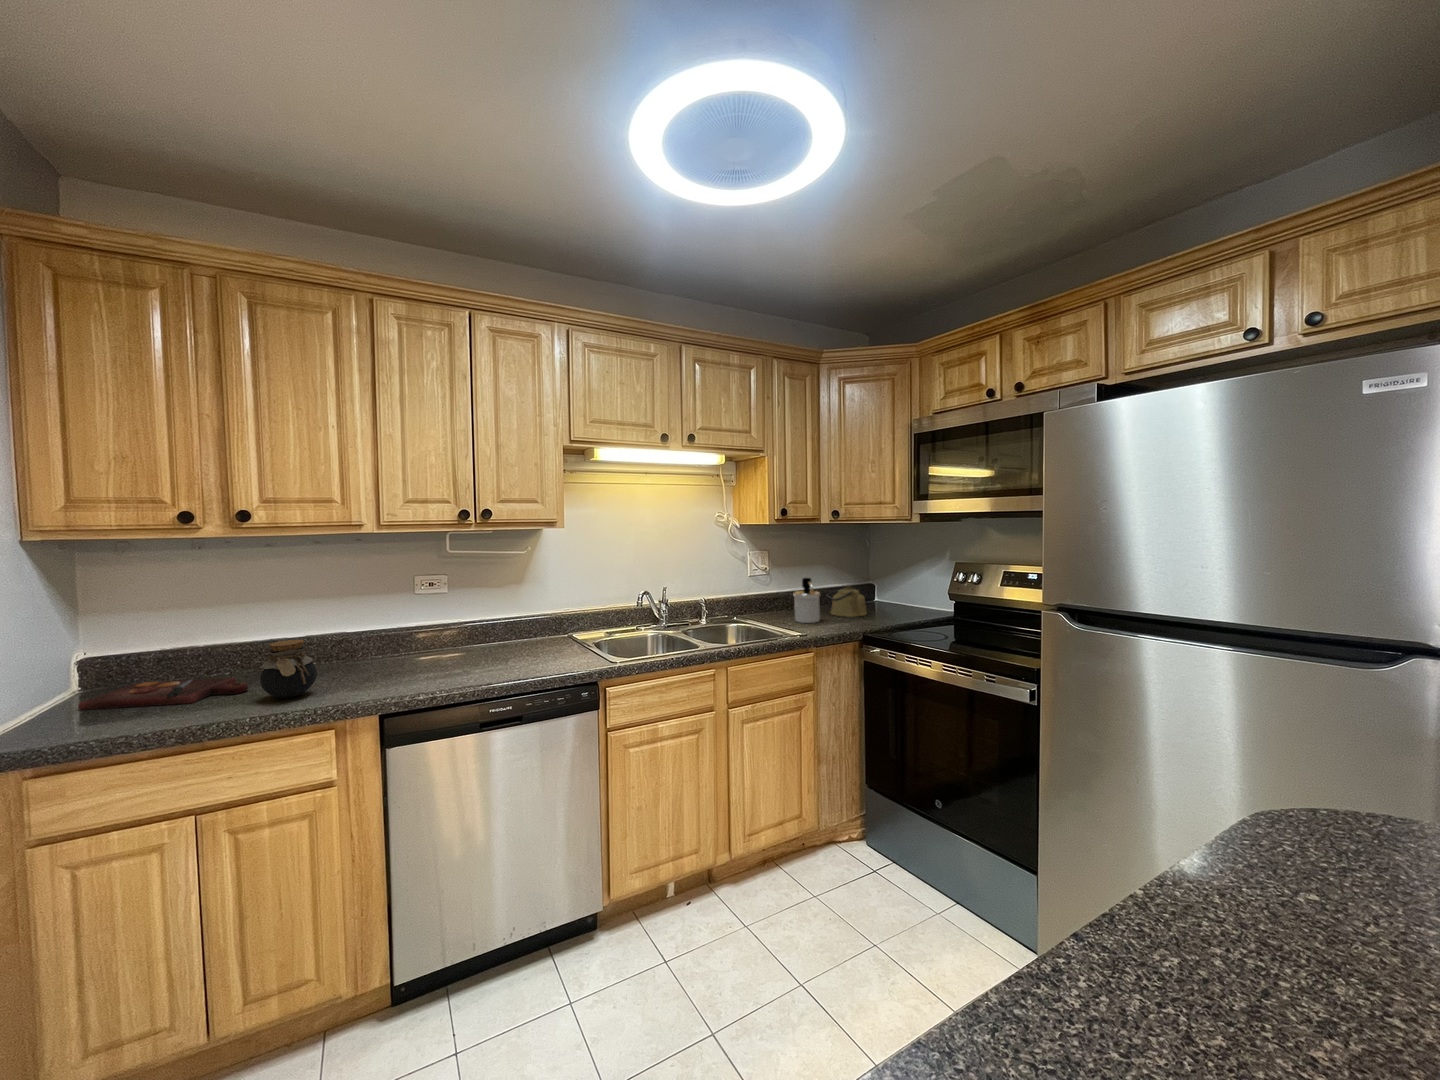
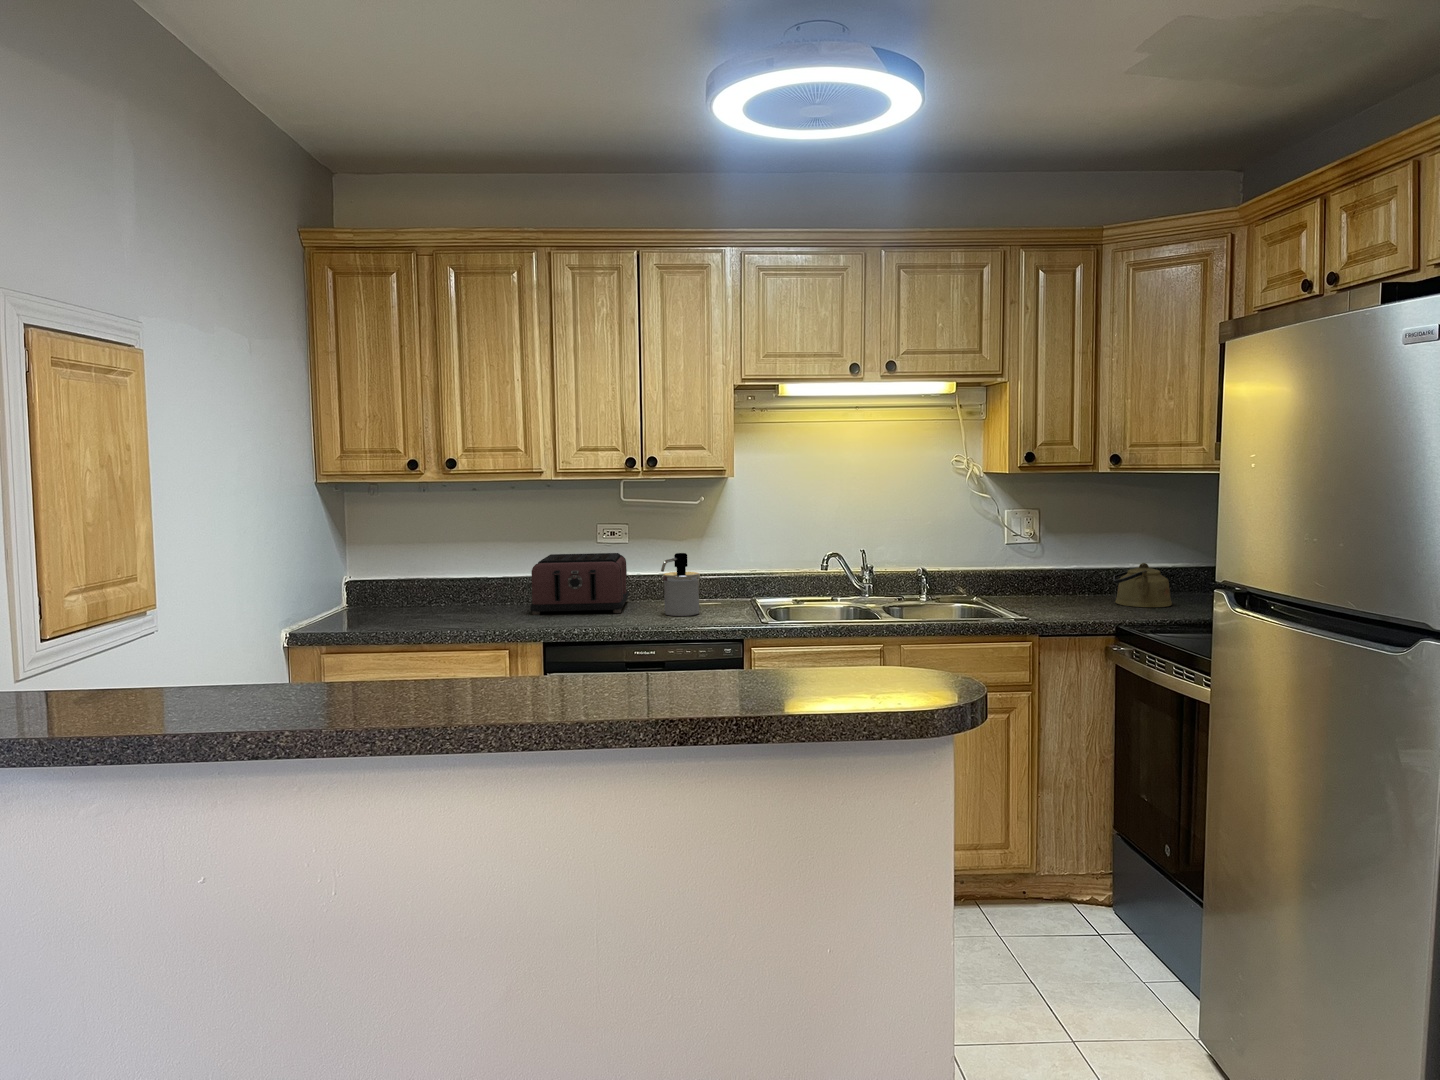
soap dispenser: present [794,578,820,623] -> present [661,553,700,616]
toaster: none [349,602,456,677] -> present [531,553,629,615]
jar: present [260,640,317,698] -> none [460,574,500,623]
cutting board: present [78,677,248,710] -> none [348,604,454,620]

